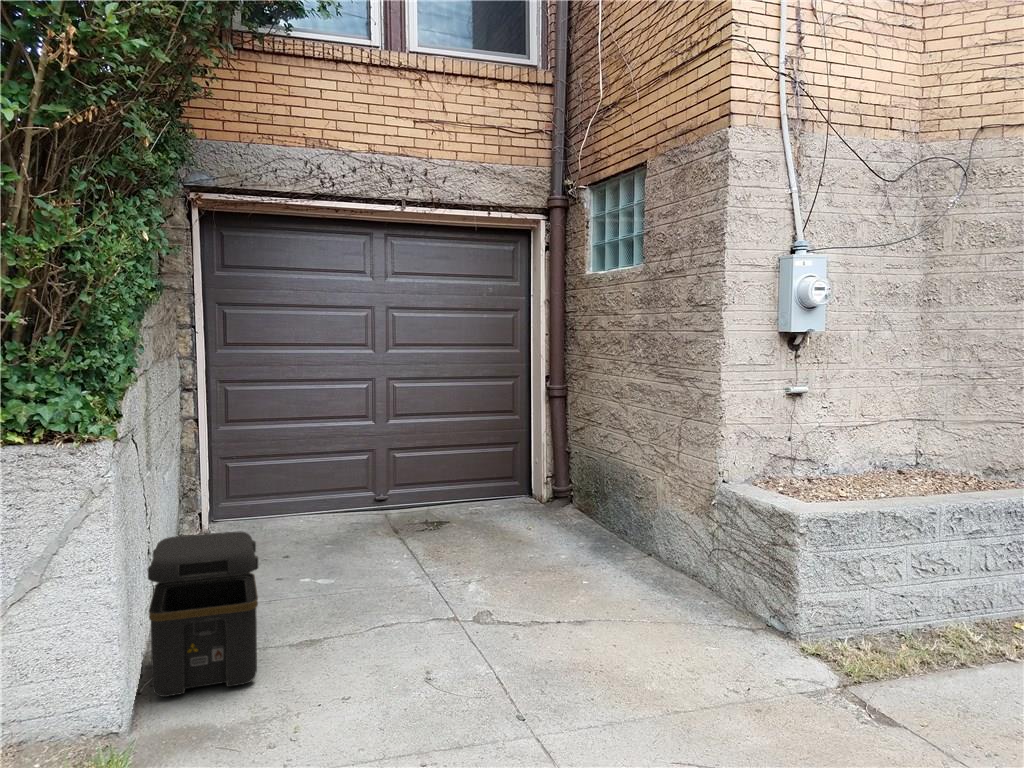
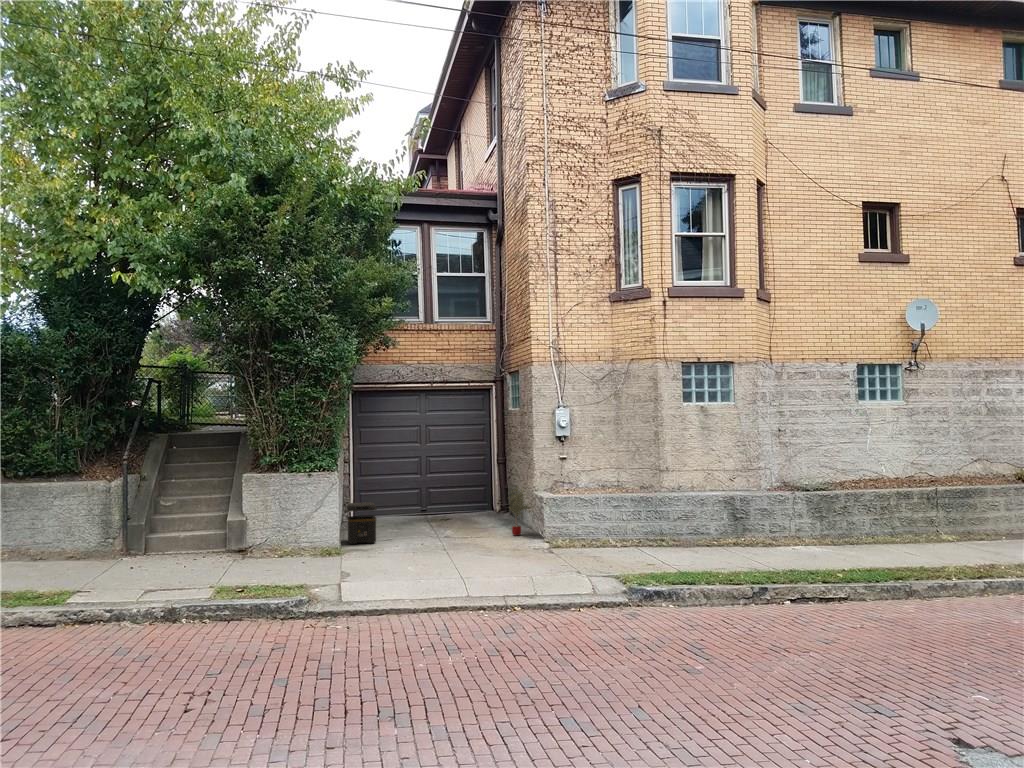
potted tree: none [657,474,740,617] -> present [509,487,533,536]

